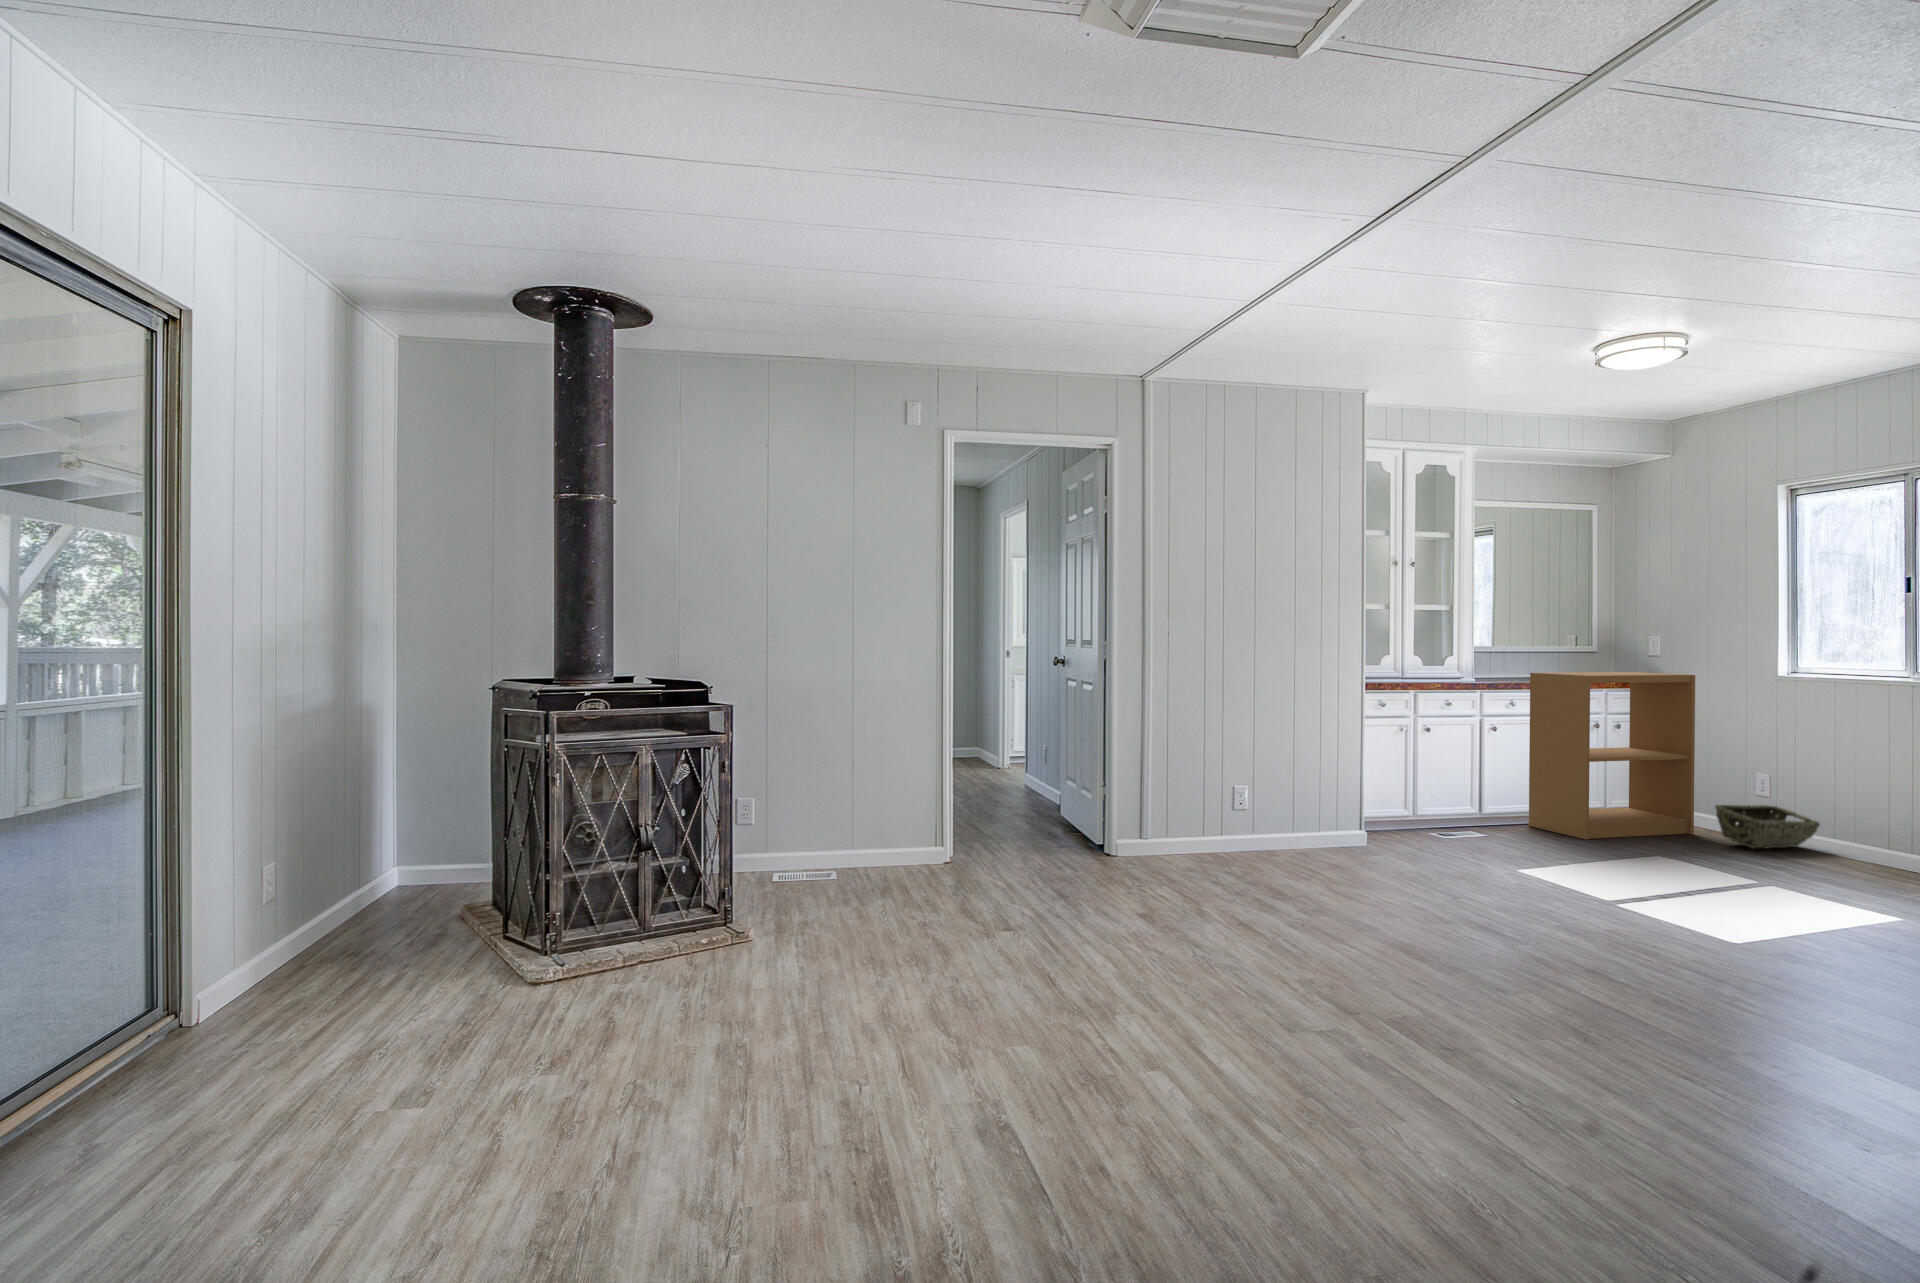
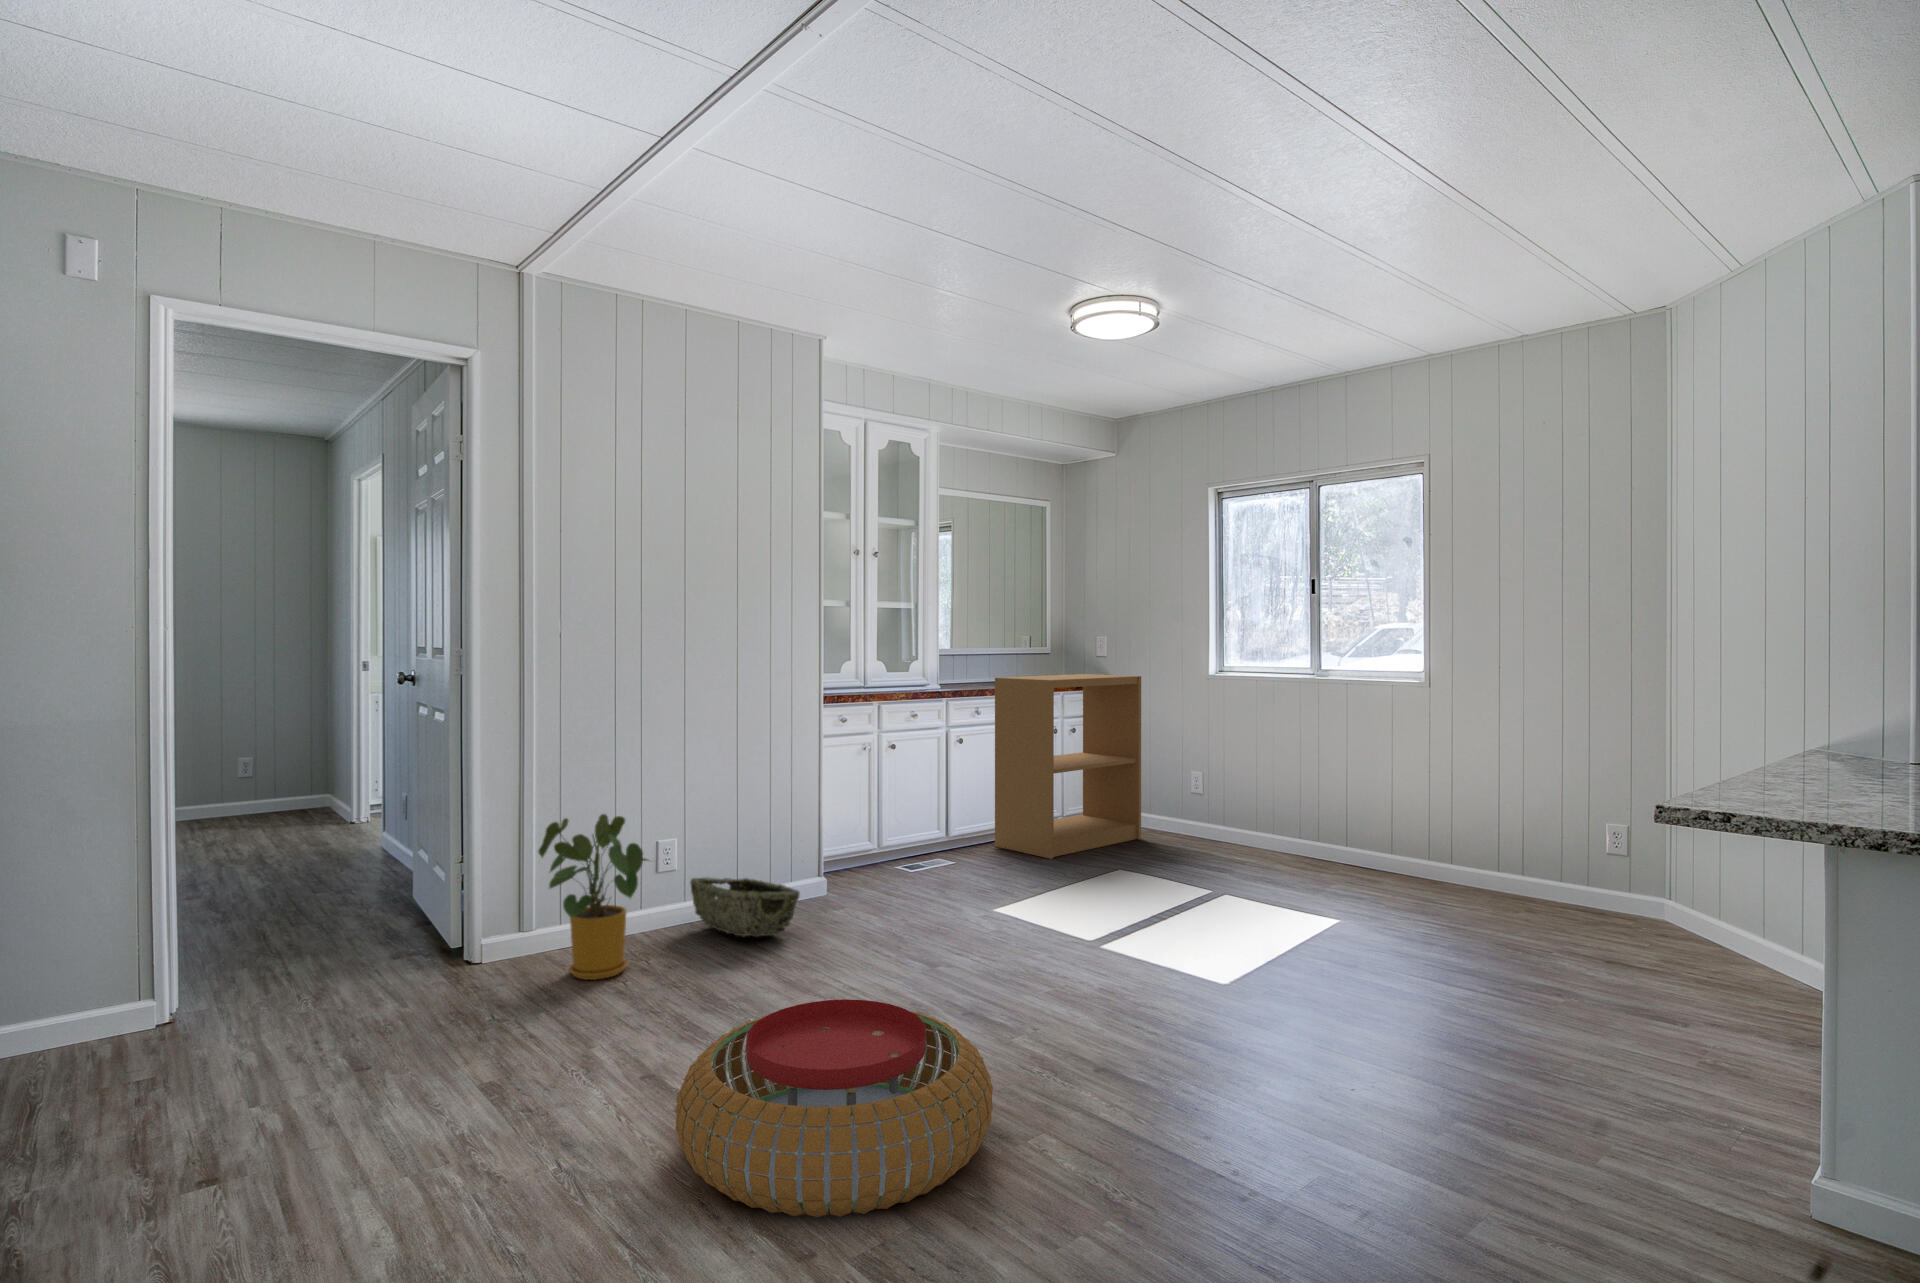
house plant: none [1156,760,1237,871] -> present [538,814,648,980]
woven basket: present [1715,805,1820,849] -> present [690,878,800,937]
pouf: none [1269,880,1492,998] -> present [676,999,993,1218]

